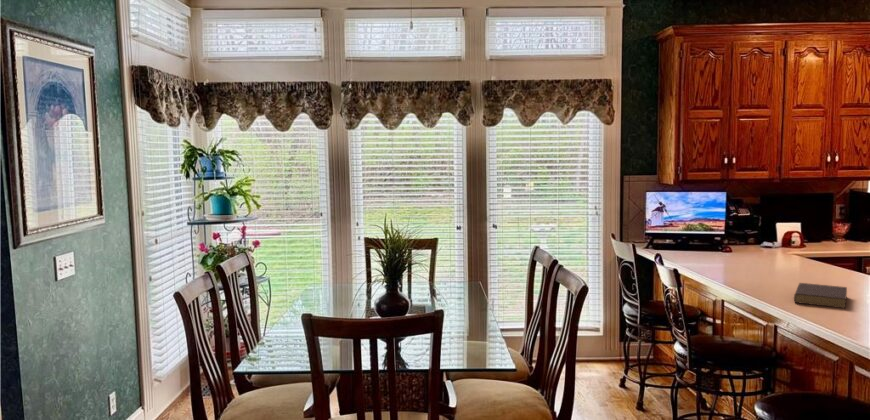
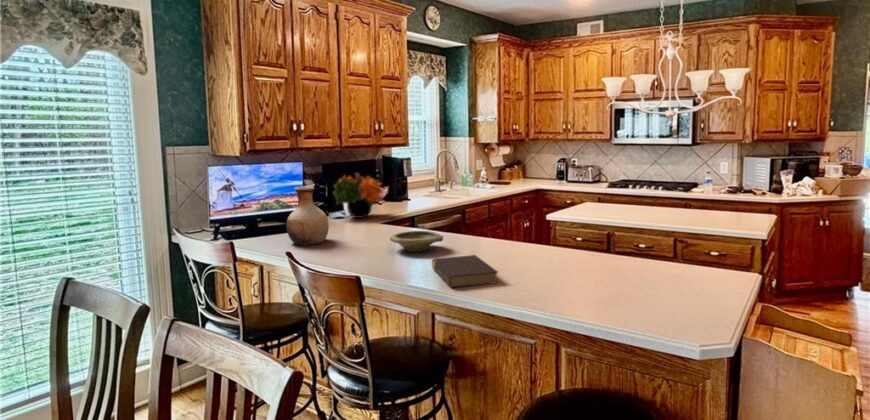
flower arrangement: none [759,205,819,251] -> present [334,174,382,218]
vase: none [697,213,735,263] -> present [287,186,329,245]
bowl: none [780,263,837,281] -> present [390,231,443,252]

